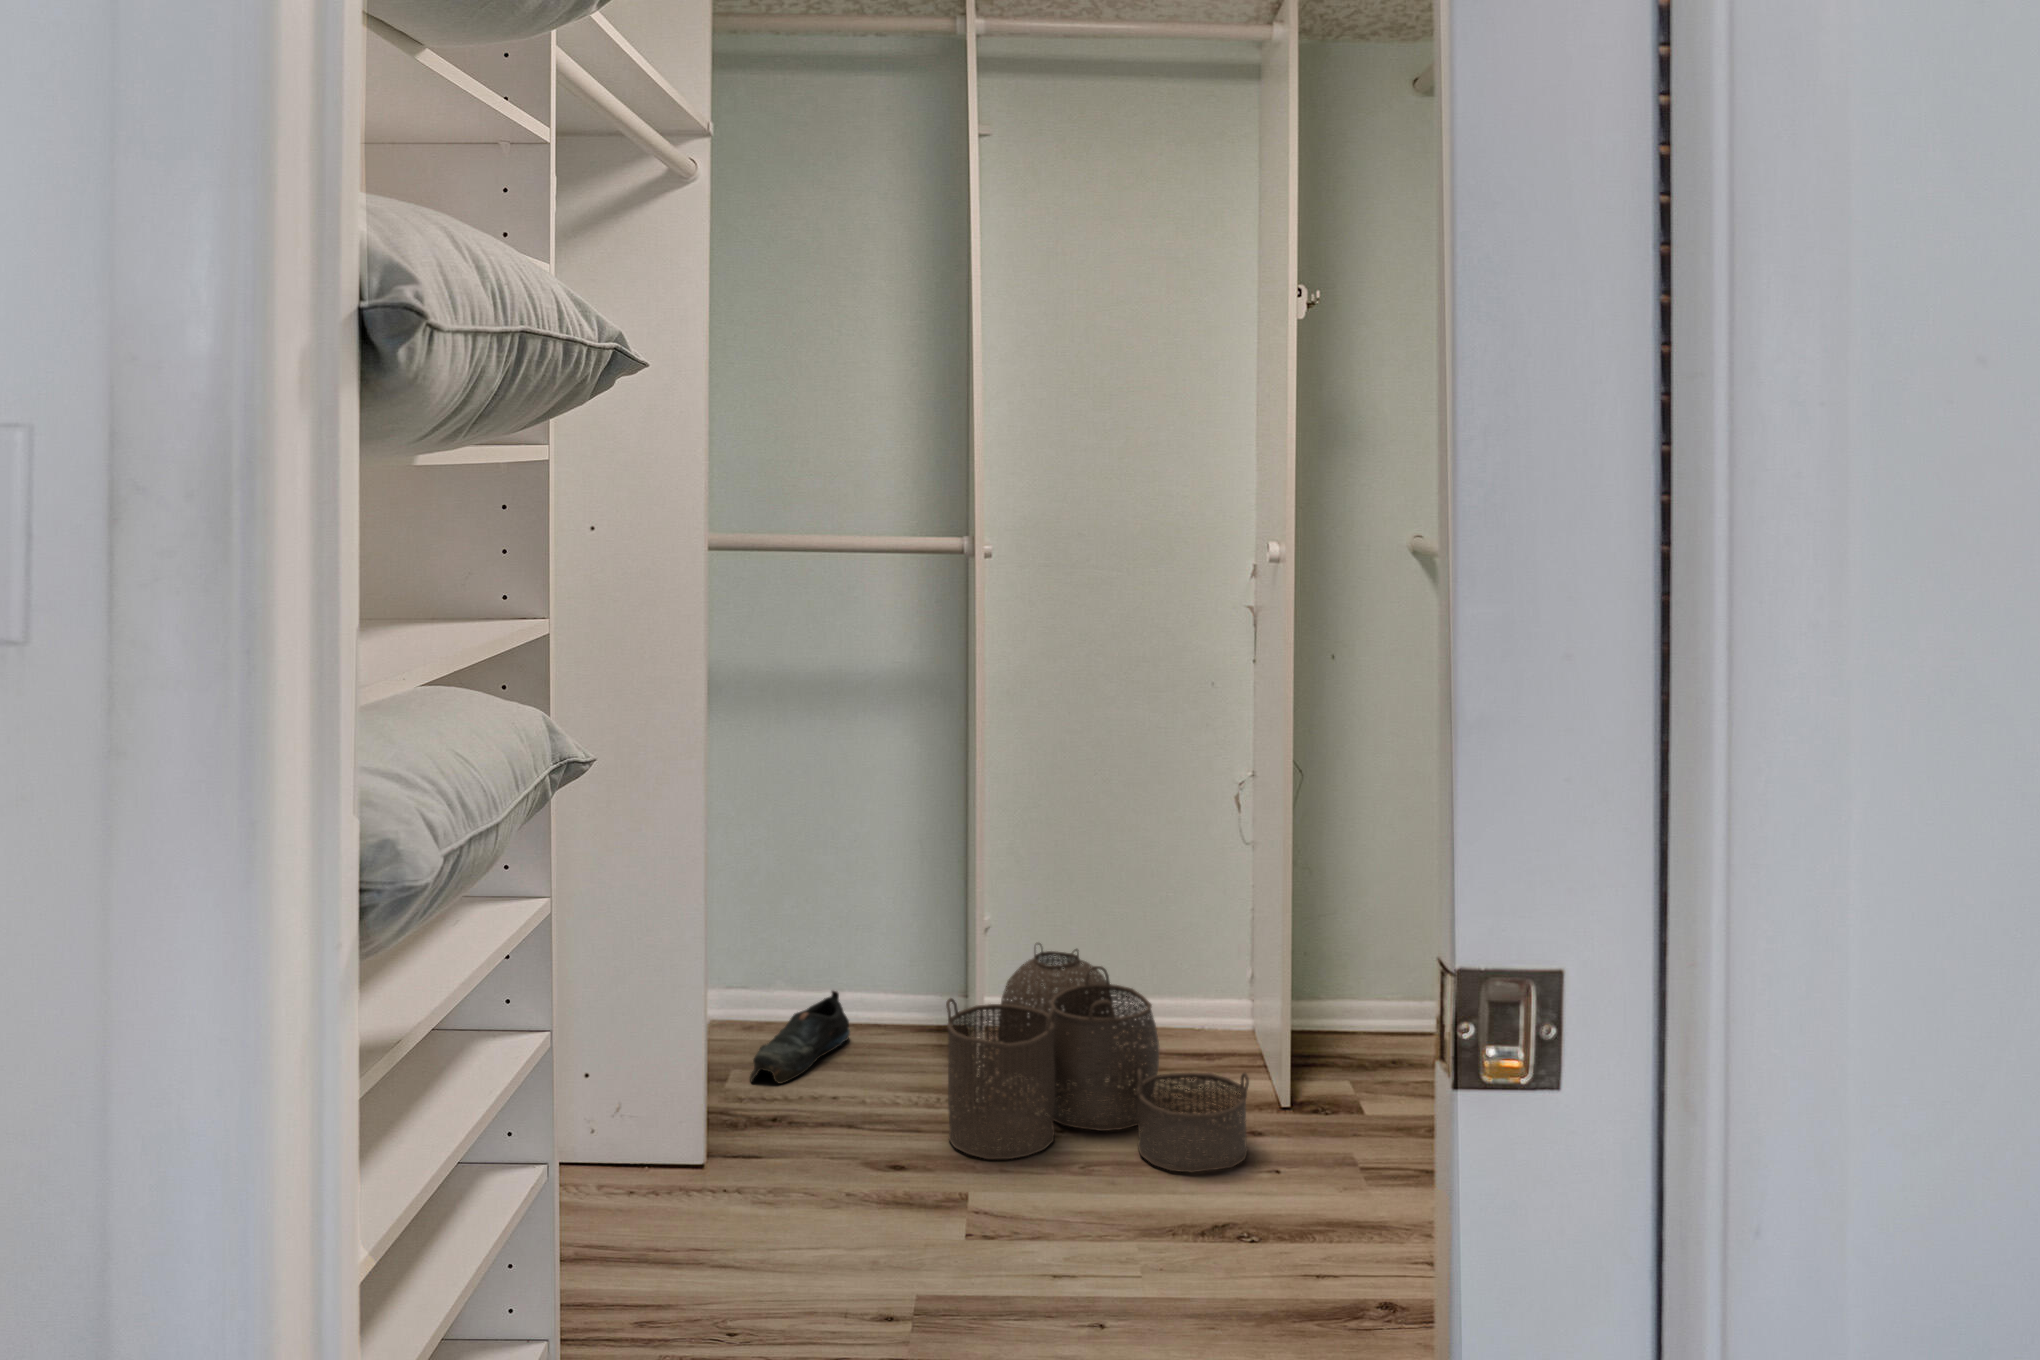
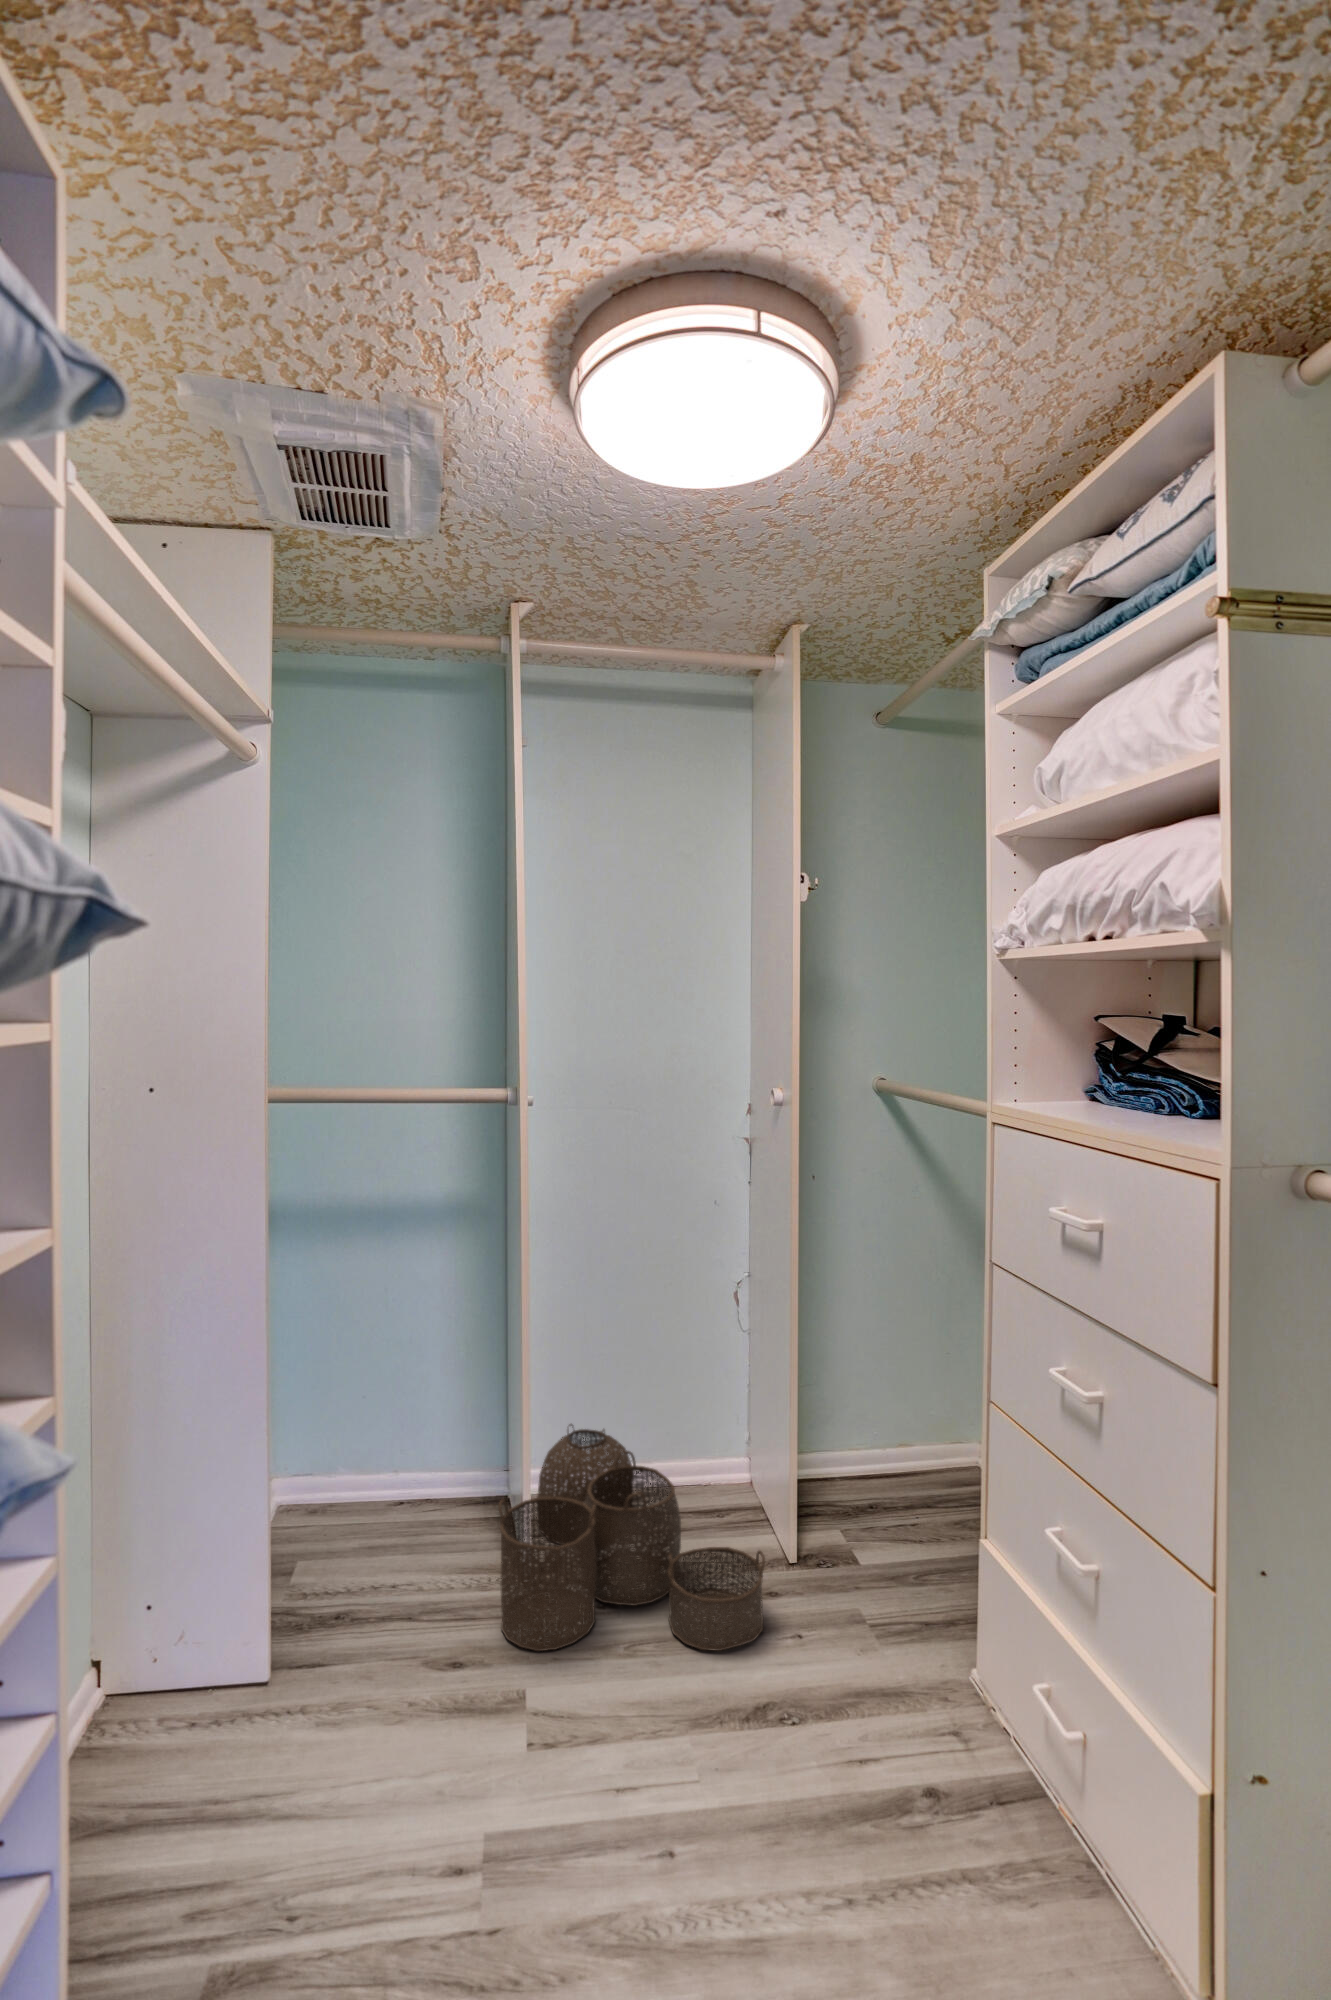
shoe: present [750,991,850,1084] -> none [318,1472,408,1573]

